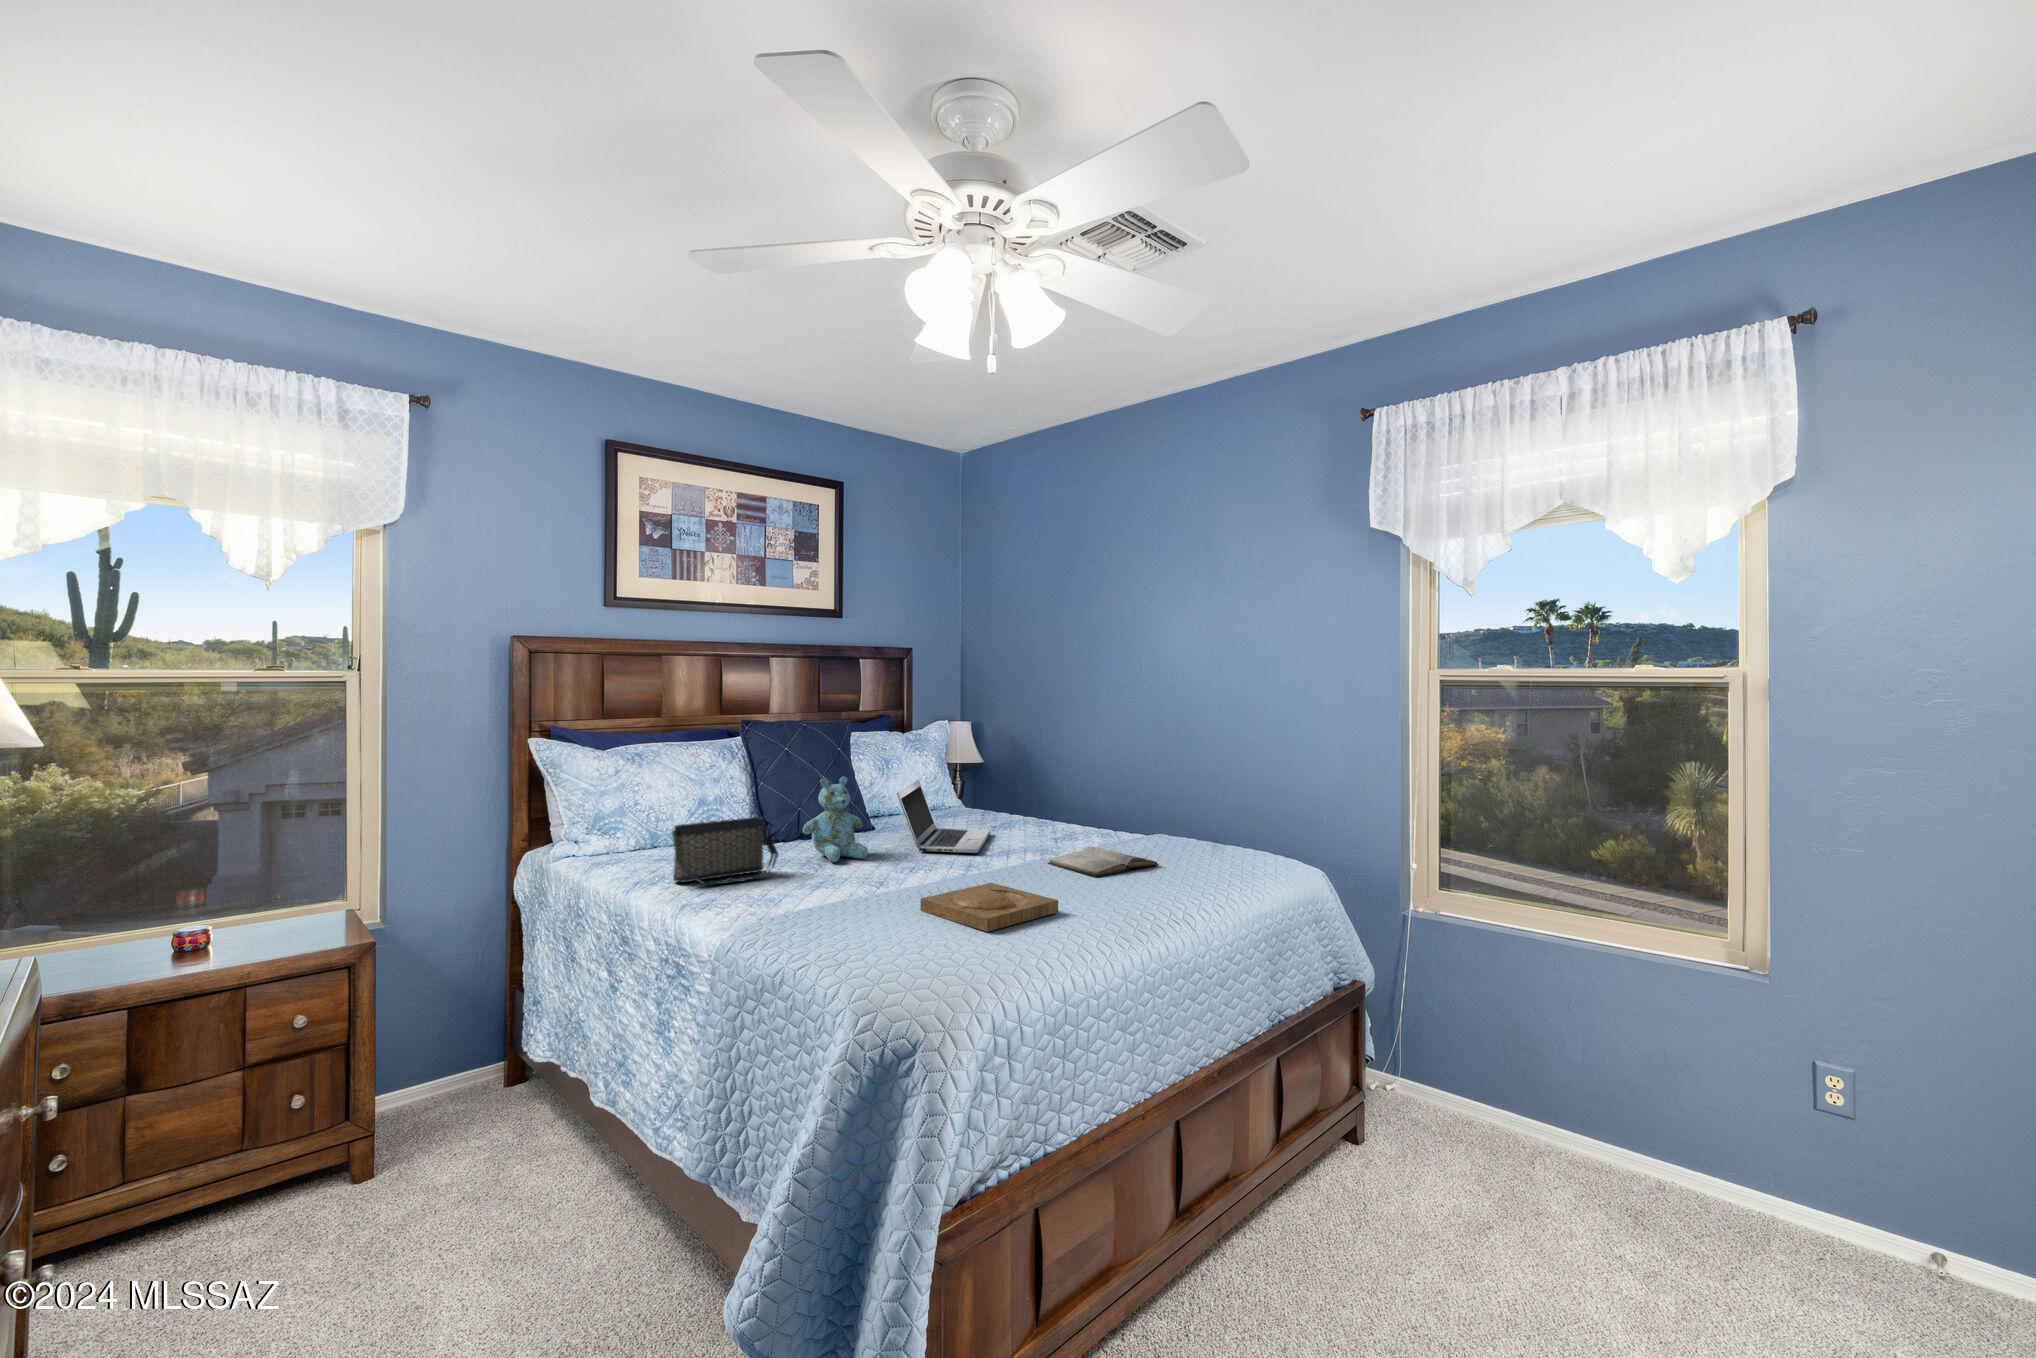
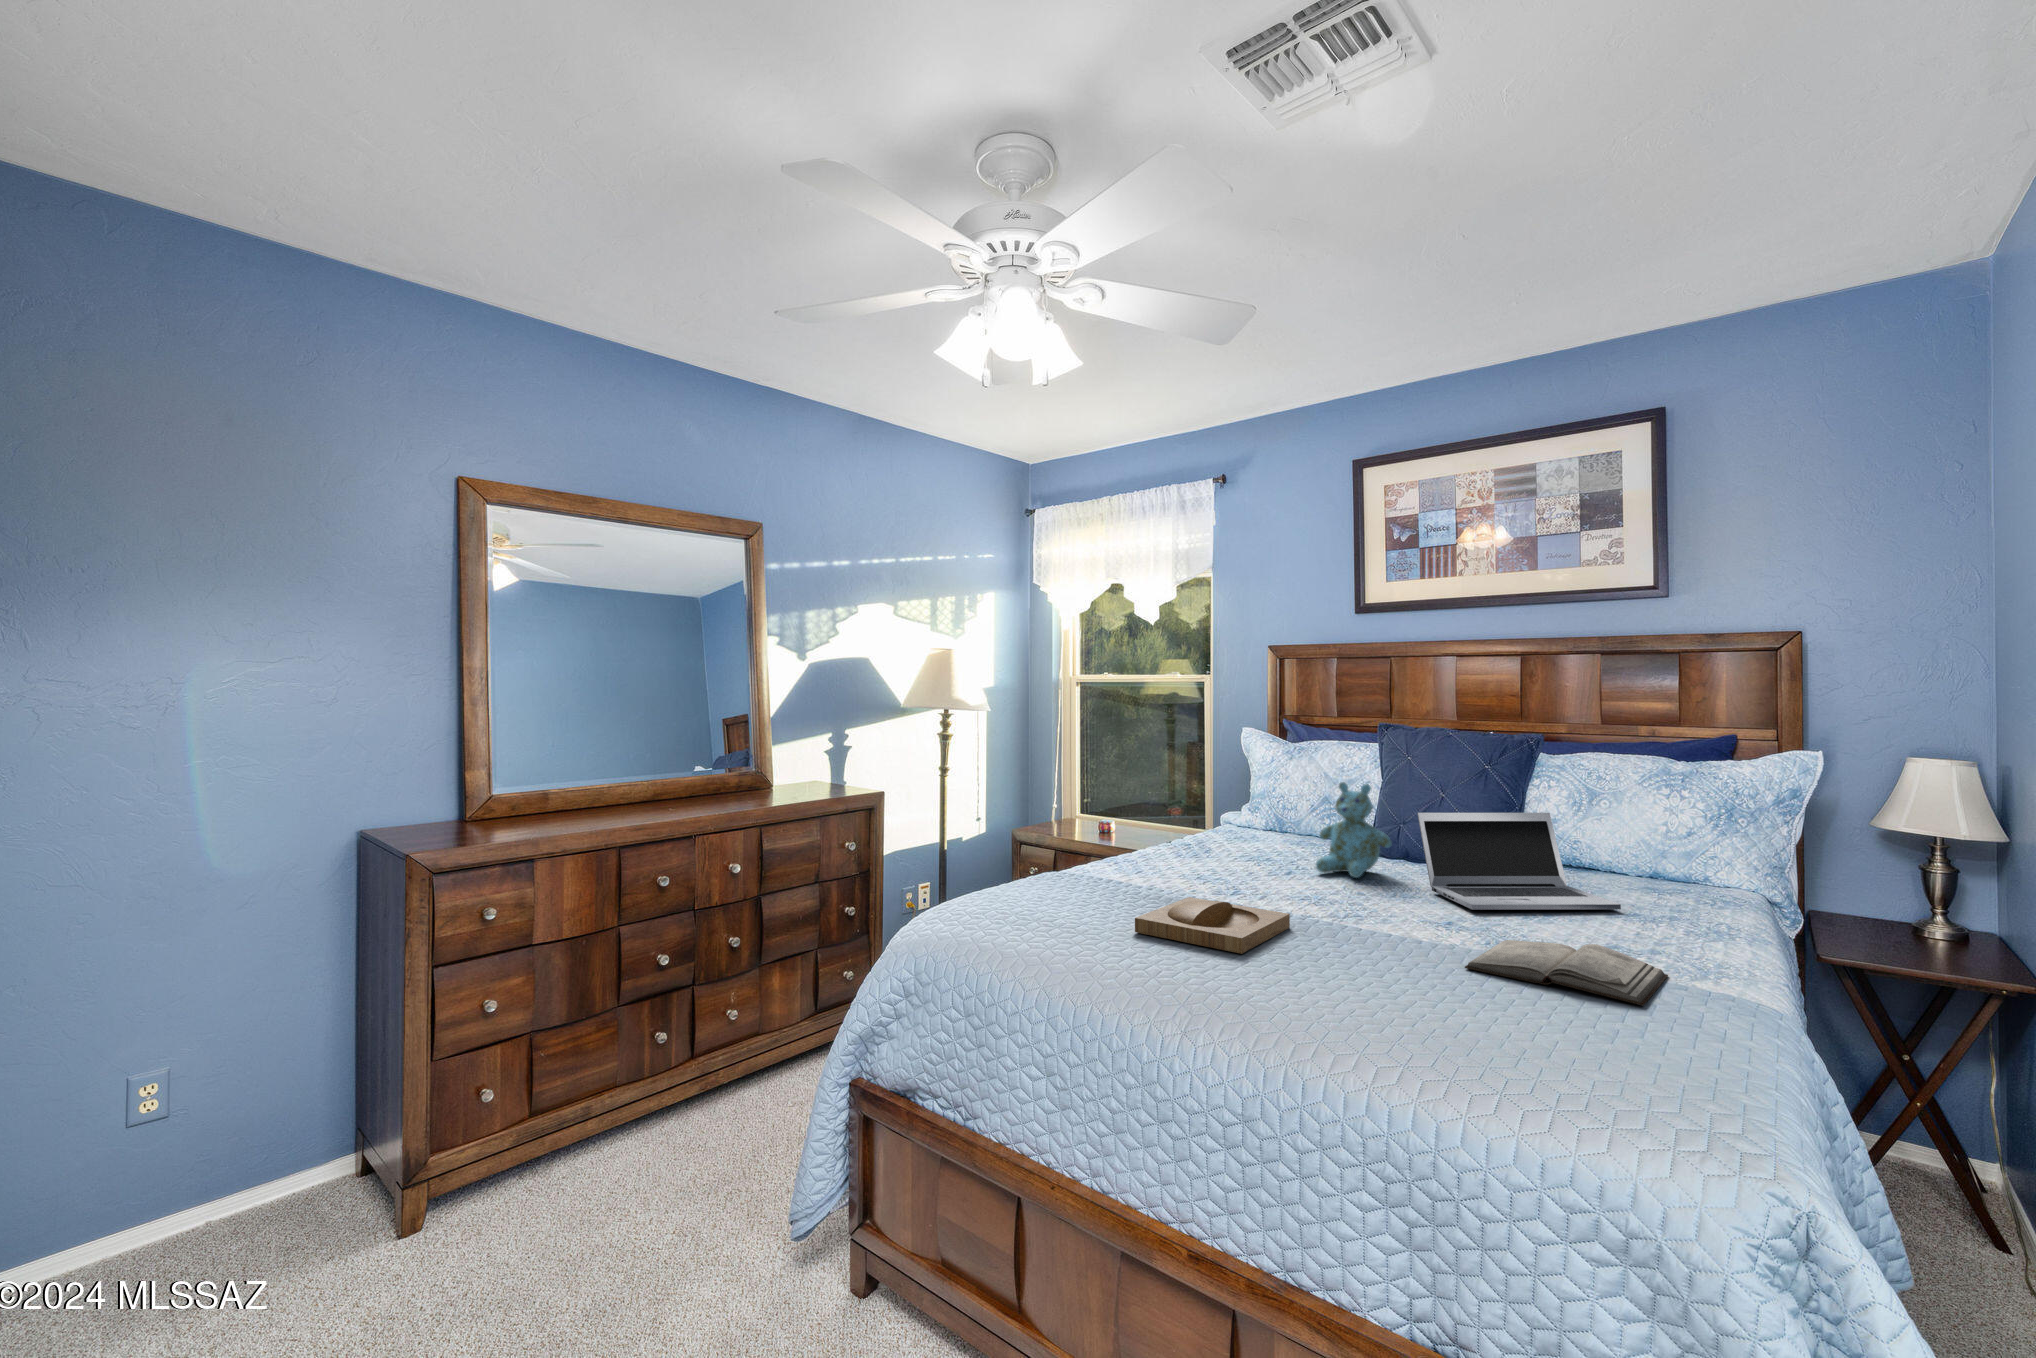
handbag: present [672,817,778,884] -> none [1172,800,1256,863]

